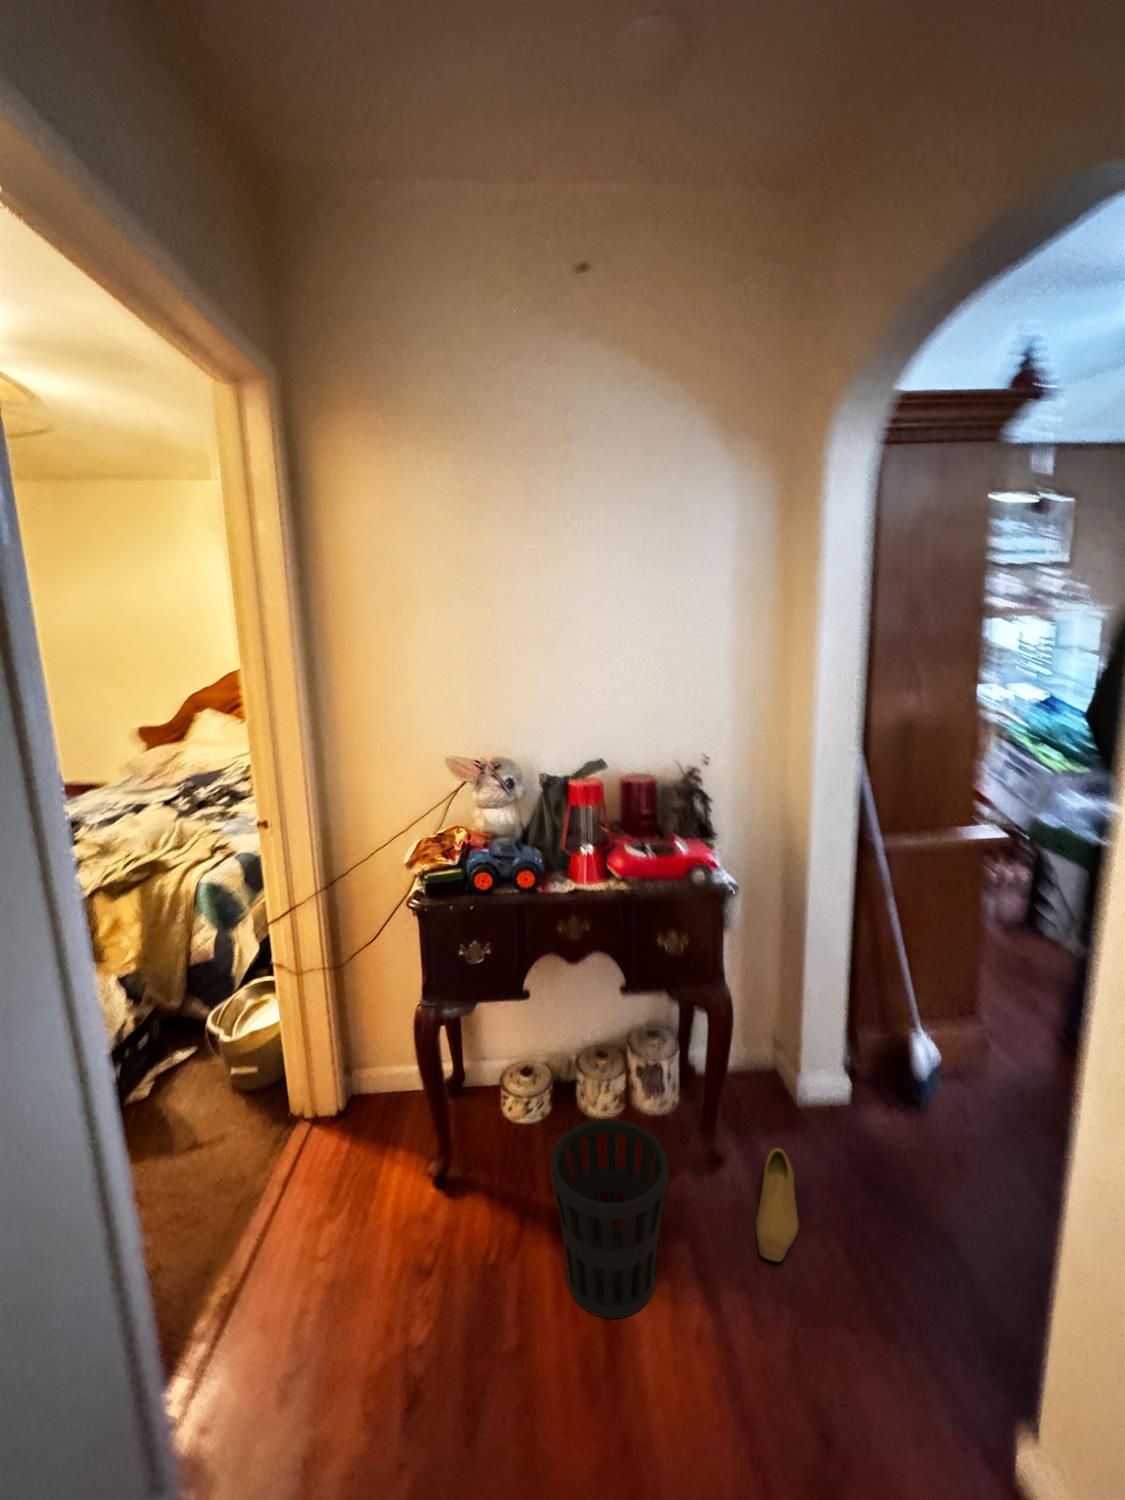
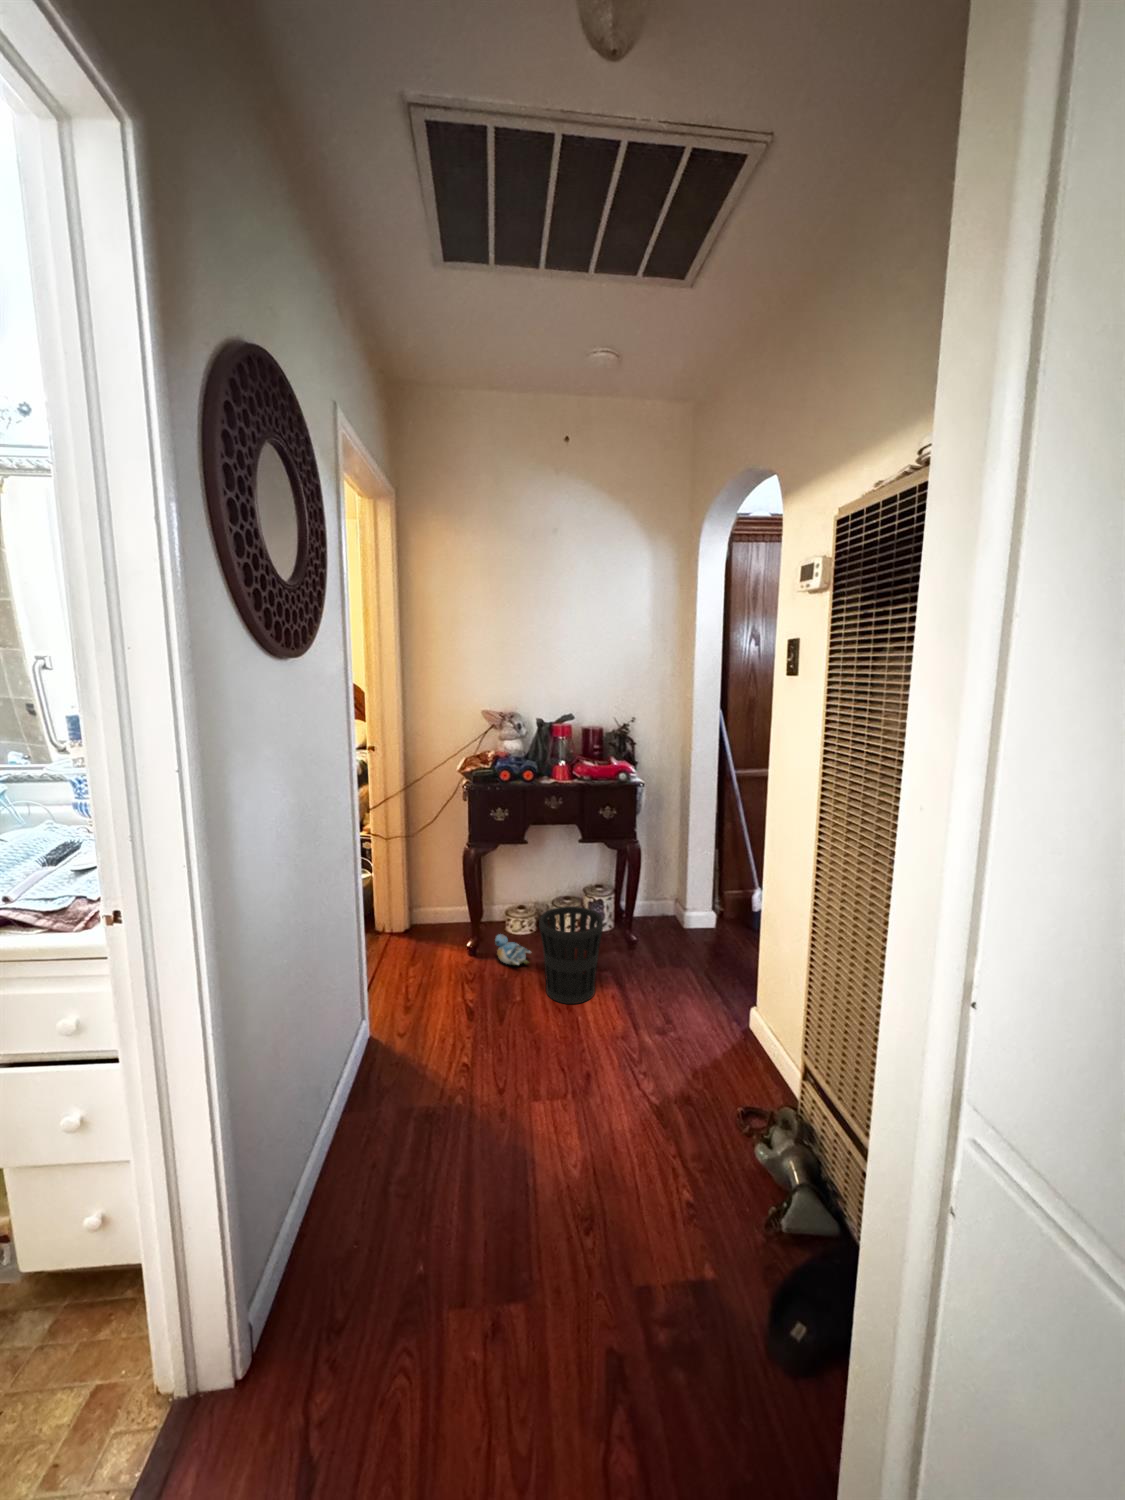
shoe: present [756,1148,799,1261] -> none [653,938,677,984]
plush toy: none [477,1150,541,1215] -> present [495,934,531,965]

